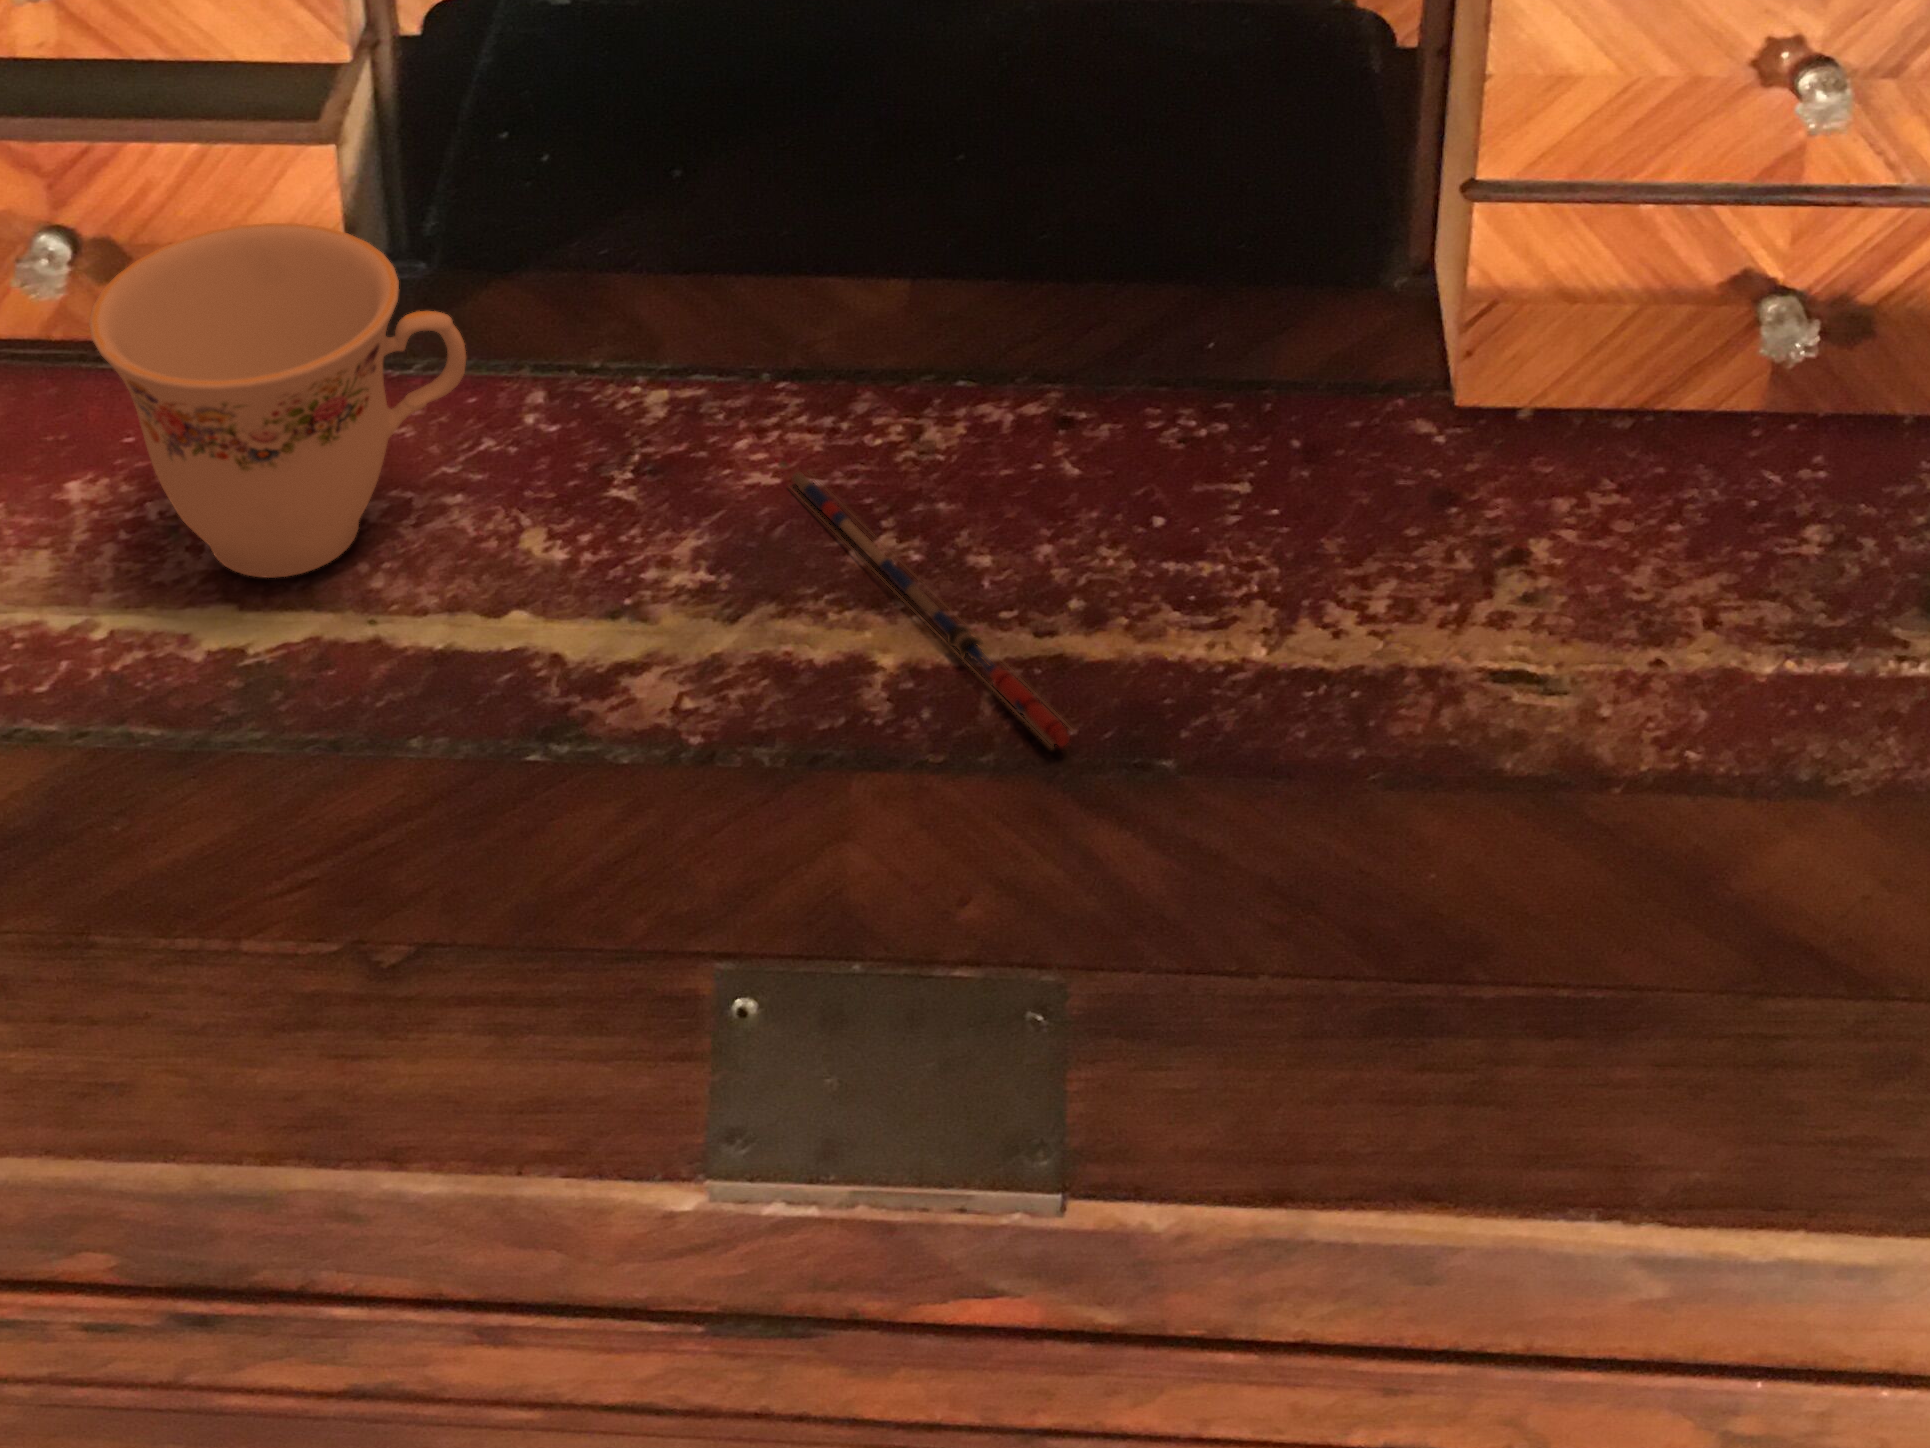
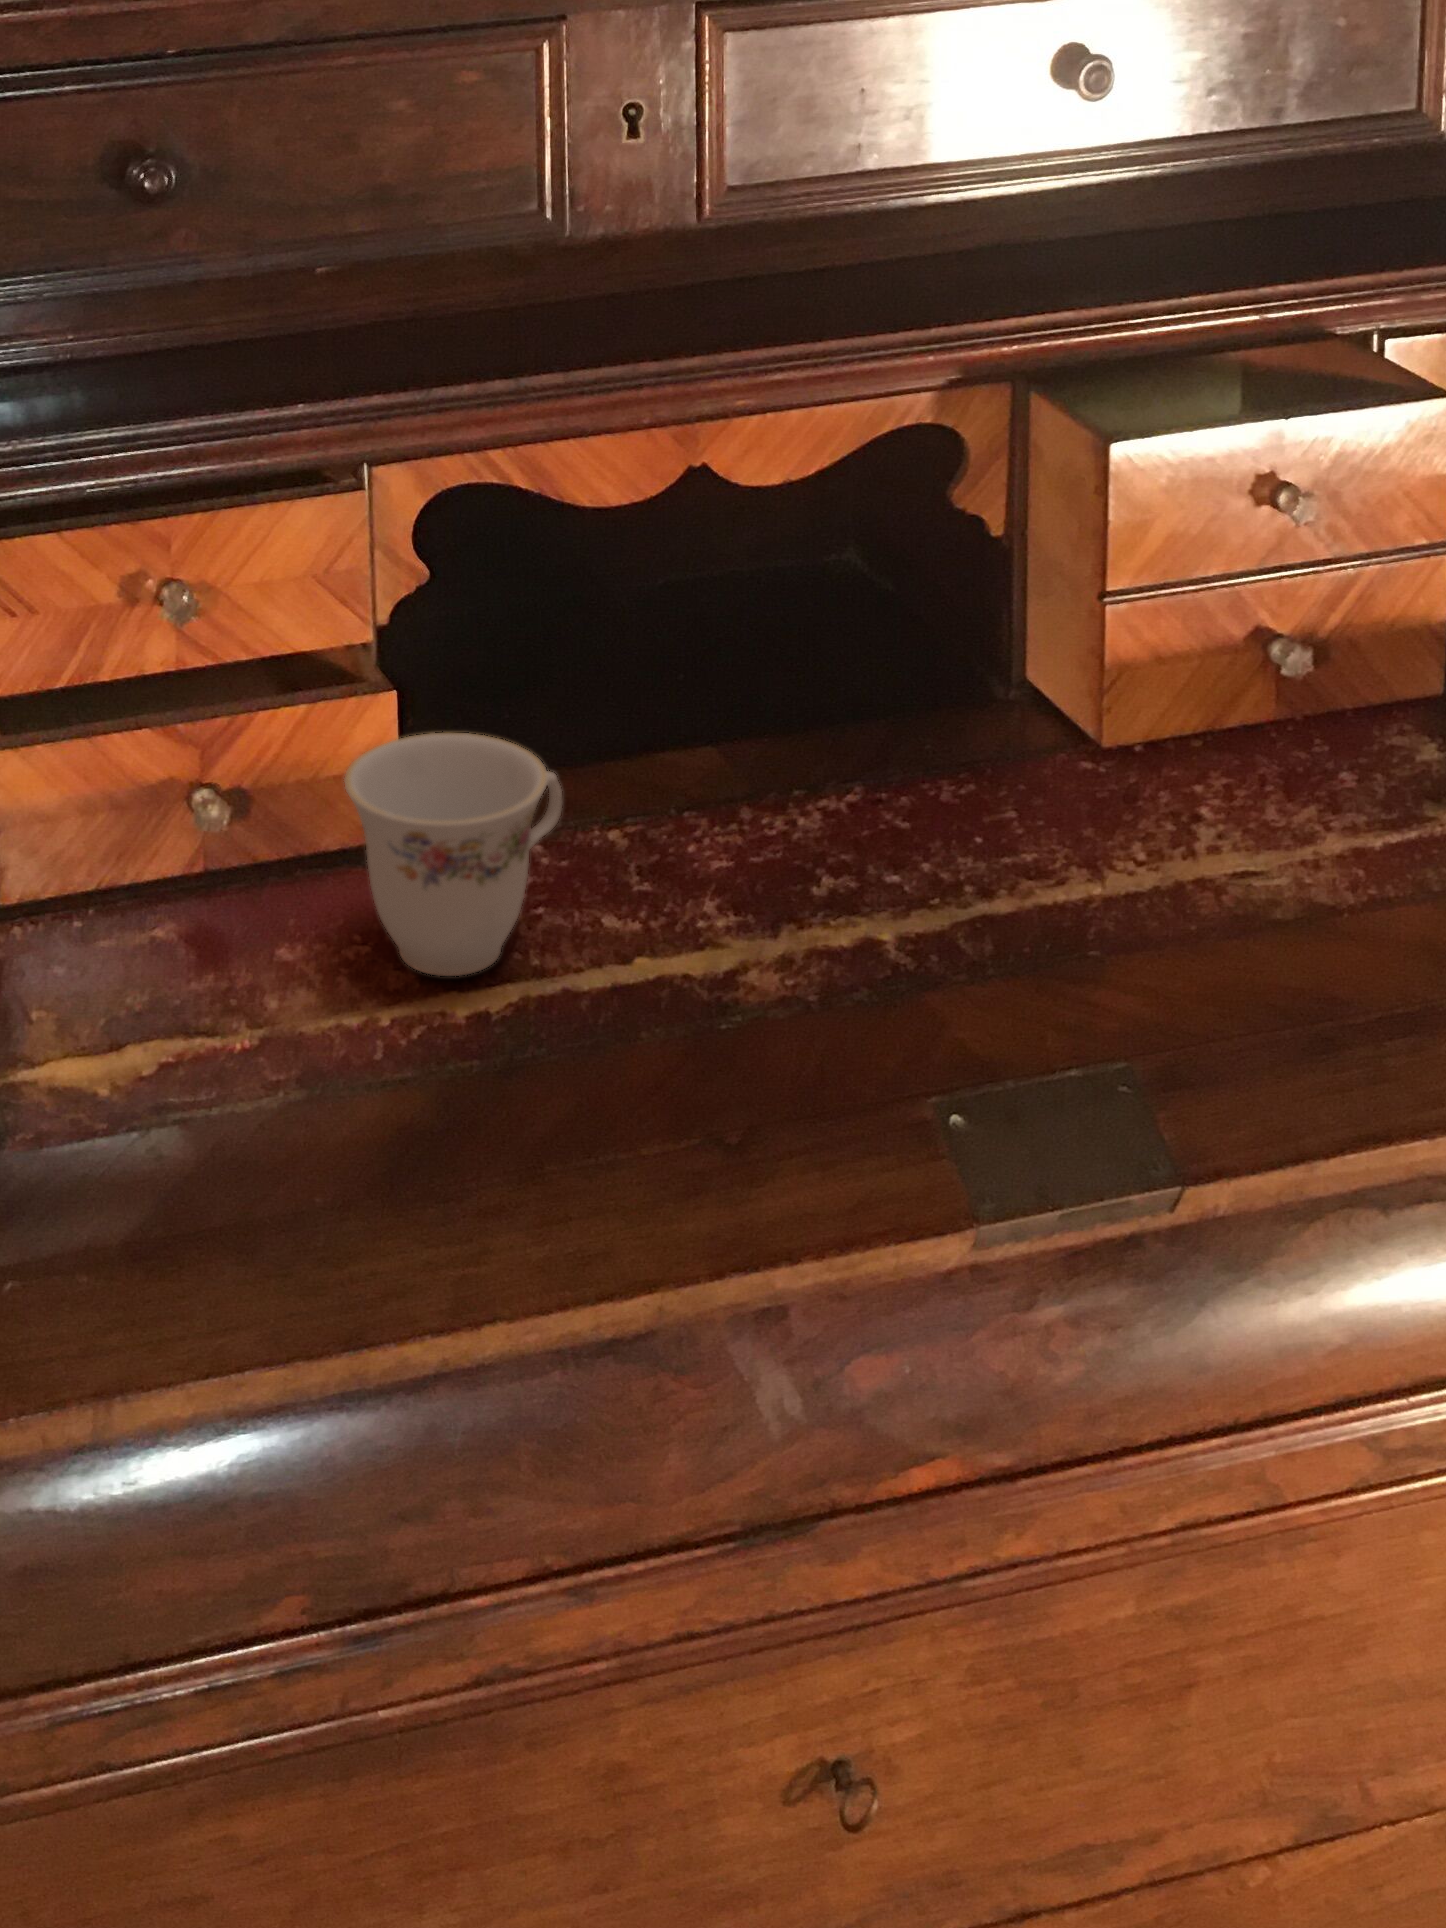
pen: present [792,472,1072,747] -> none [744,853,1040,957]

